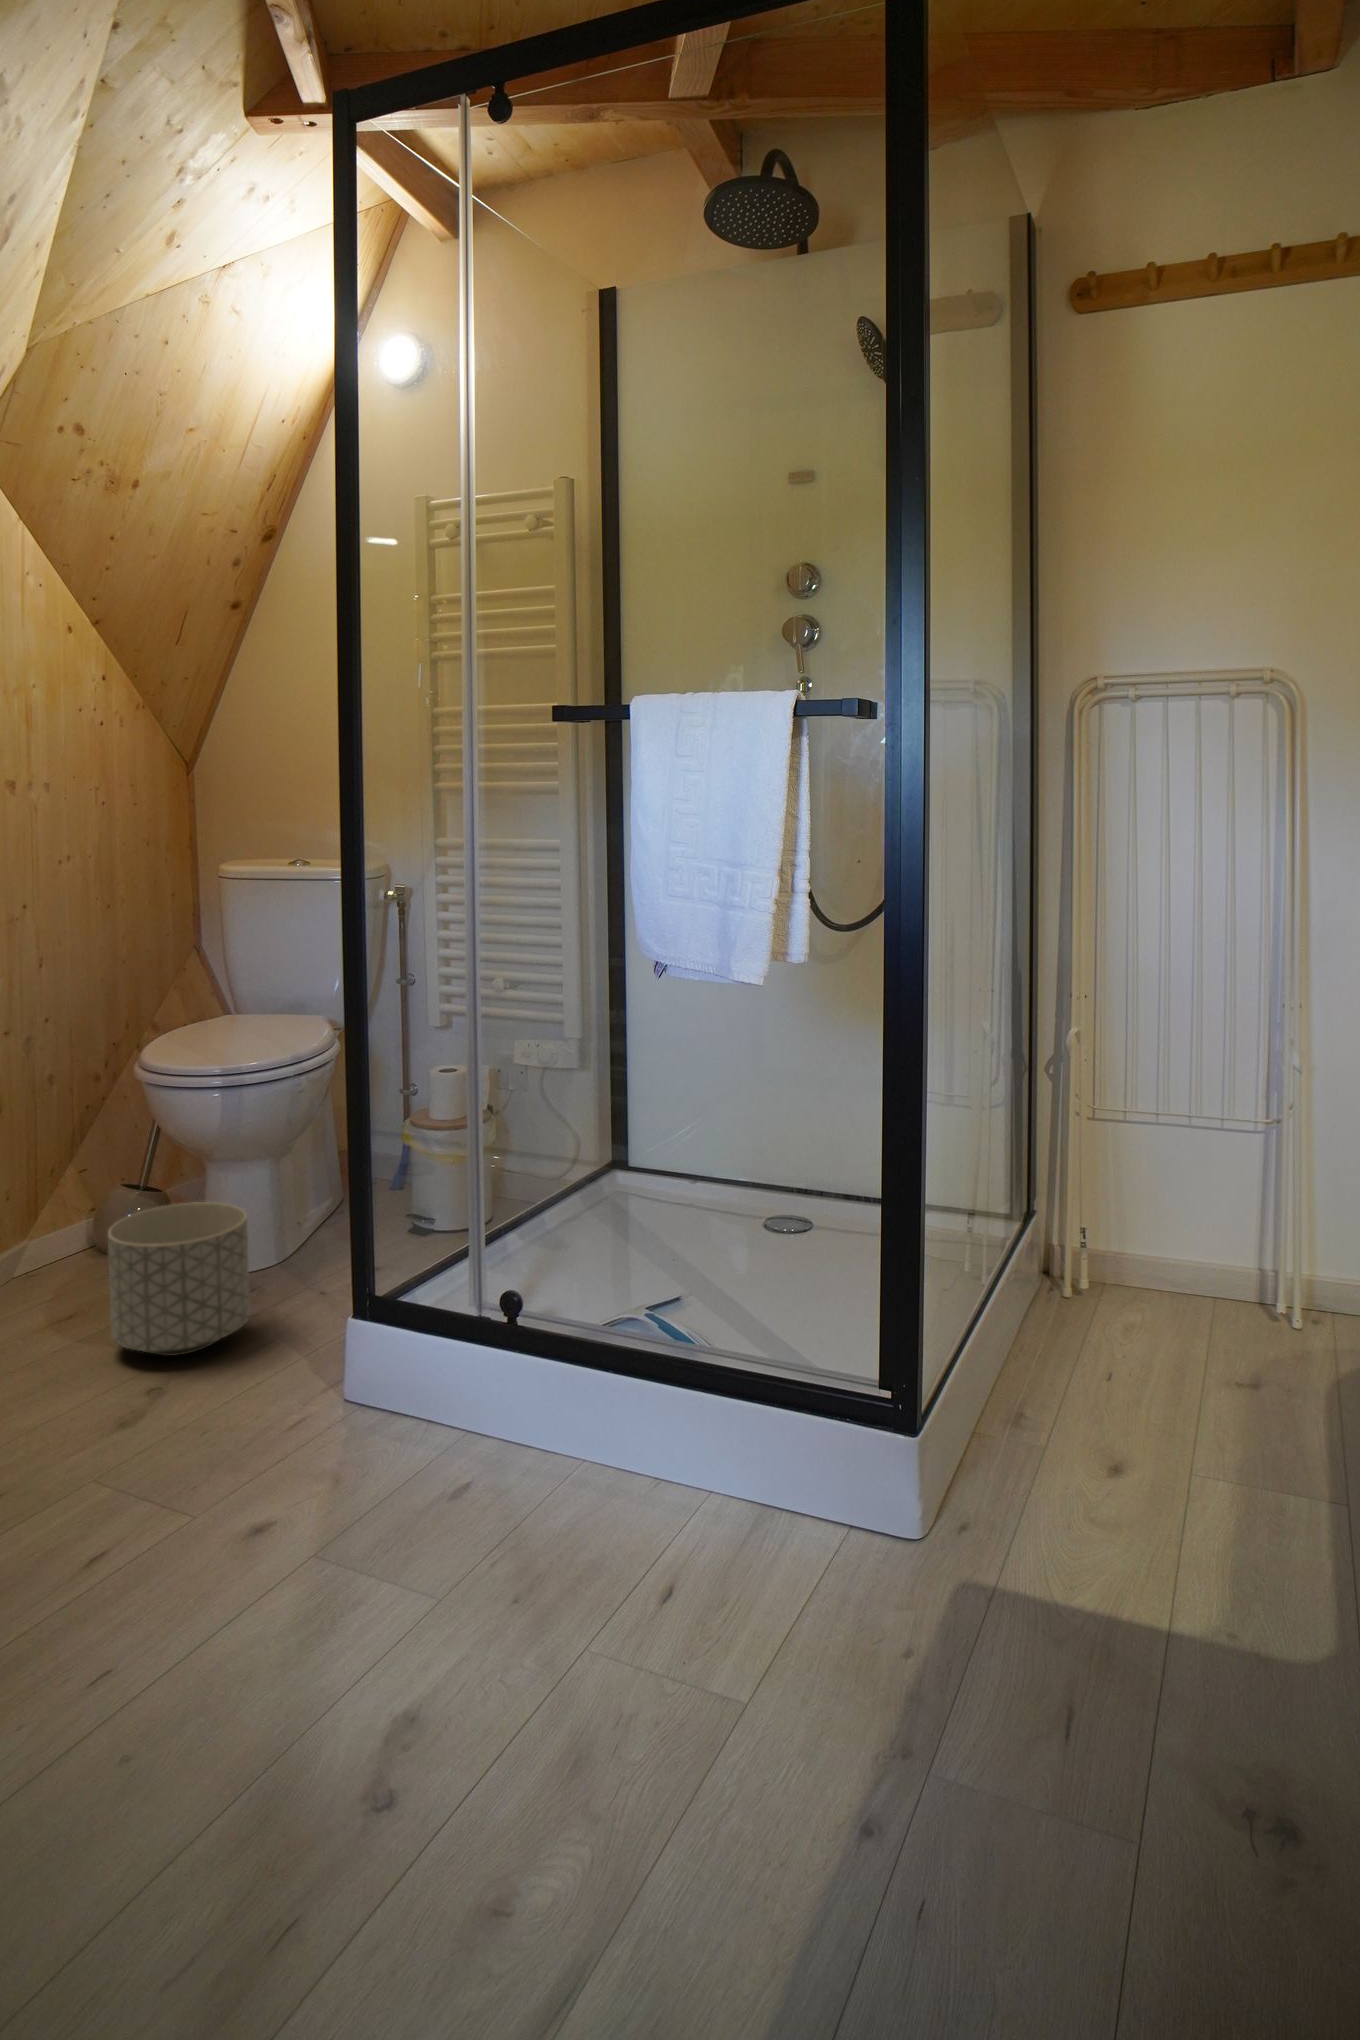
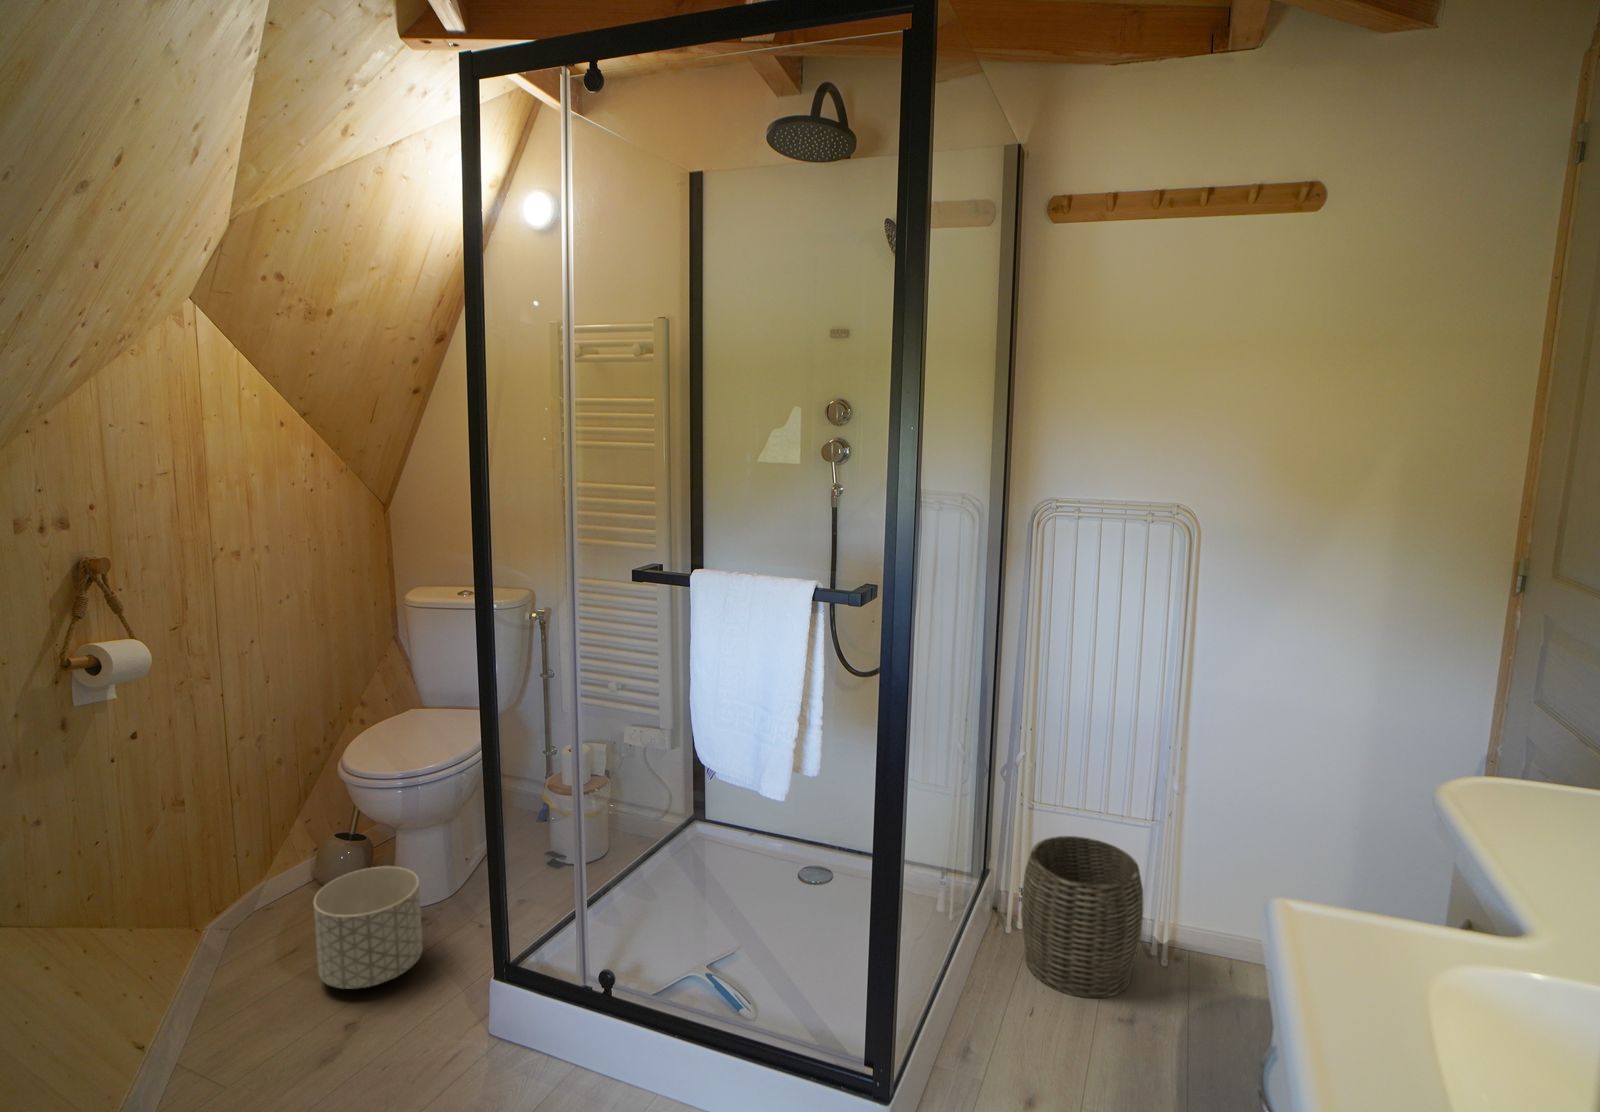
woven basket: none [1084,1152,1256,1362] -> present [1021,836,1143,998]

